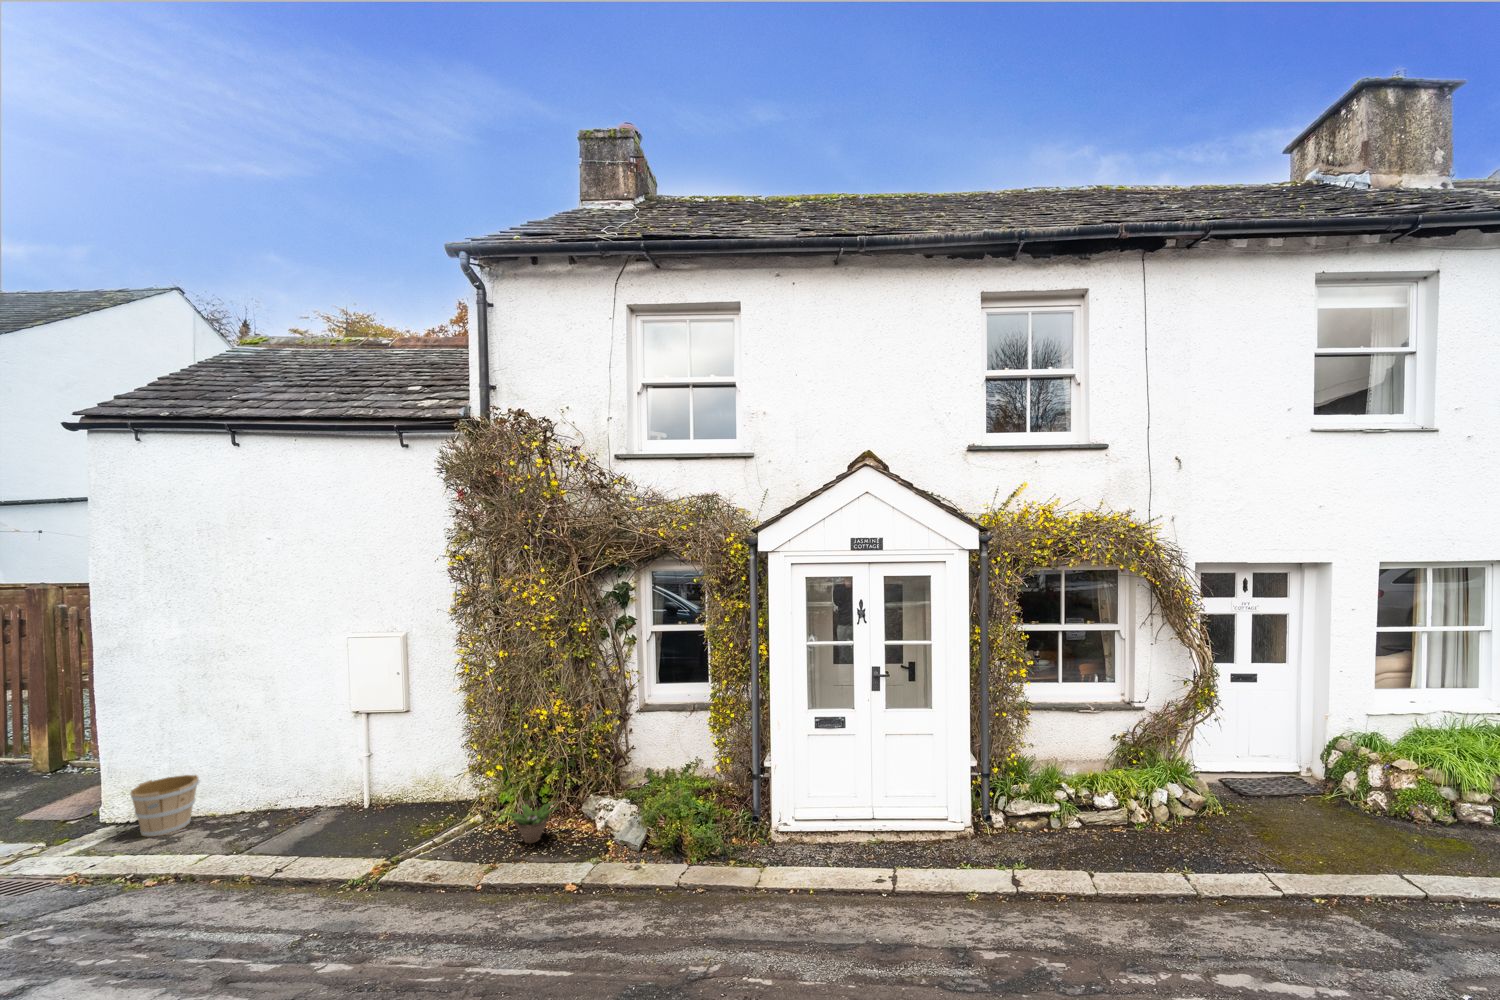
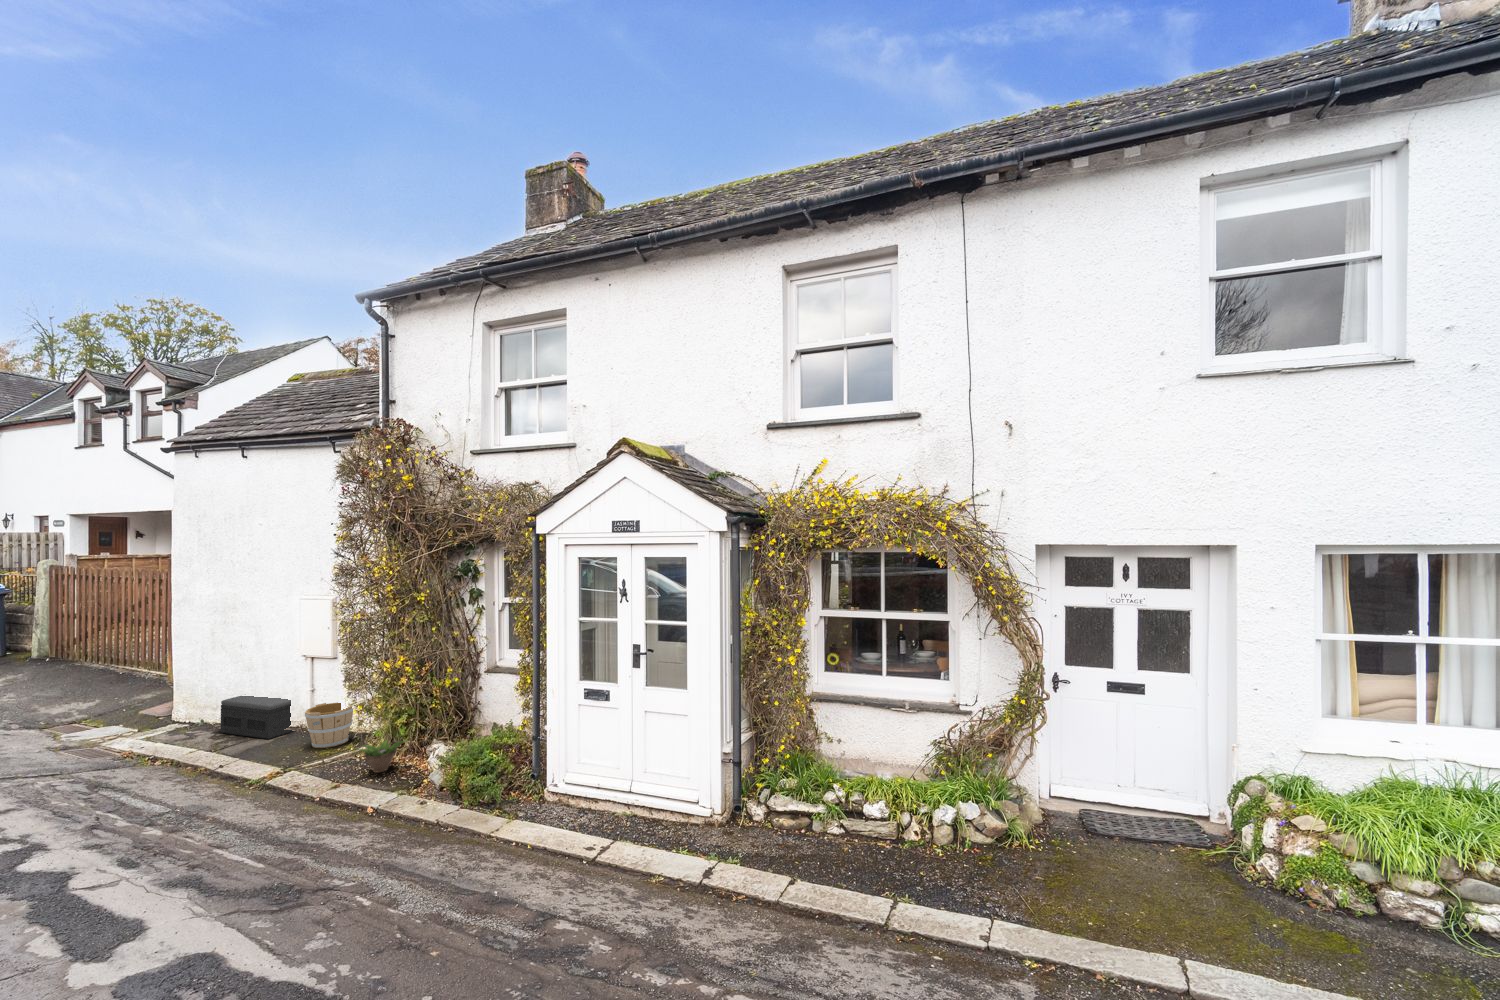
storage bench: none [221,770,335,828] -> present [220,696,294,739]
wooden bucket: present [130,775,199,837] -> present [305,702,353,748]

